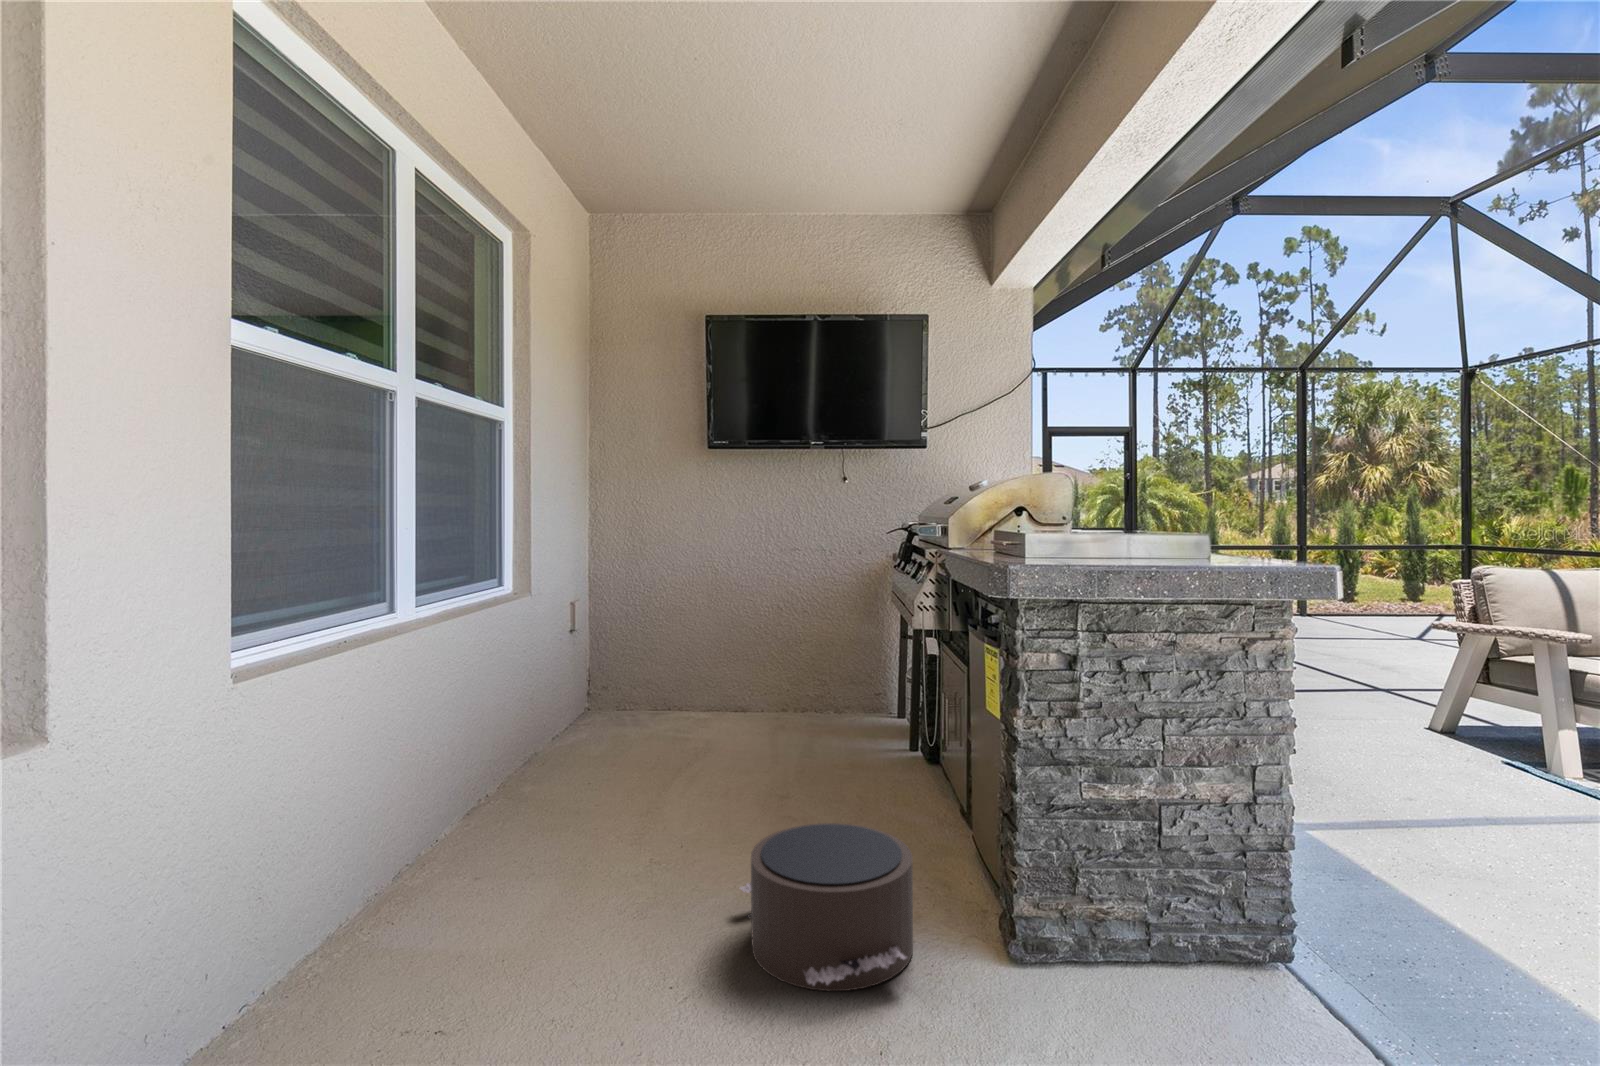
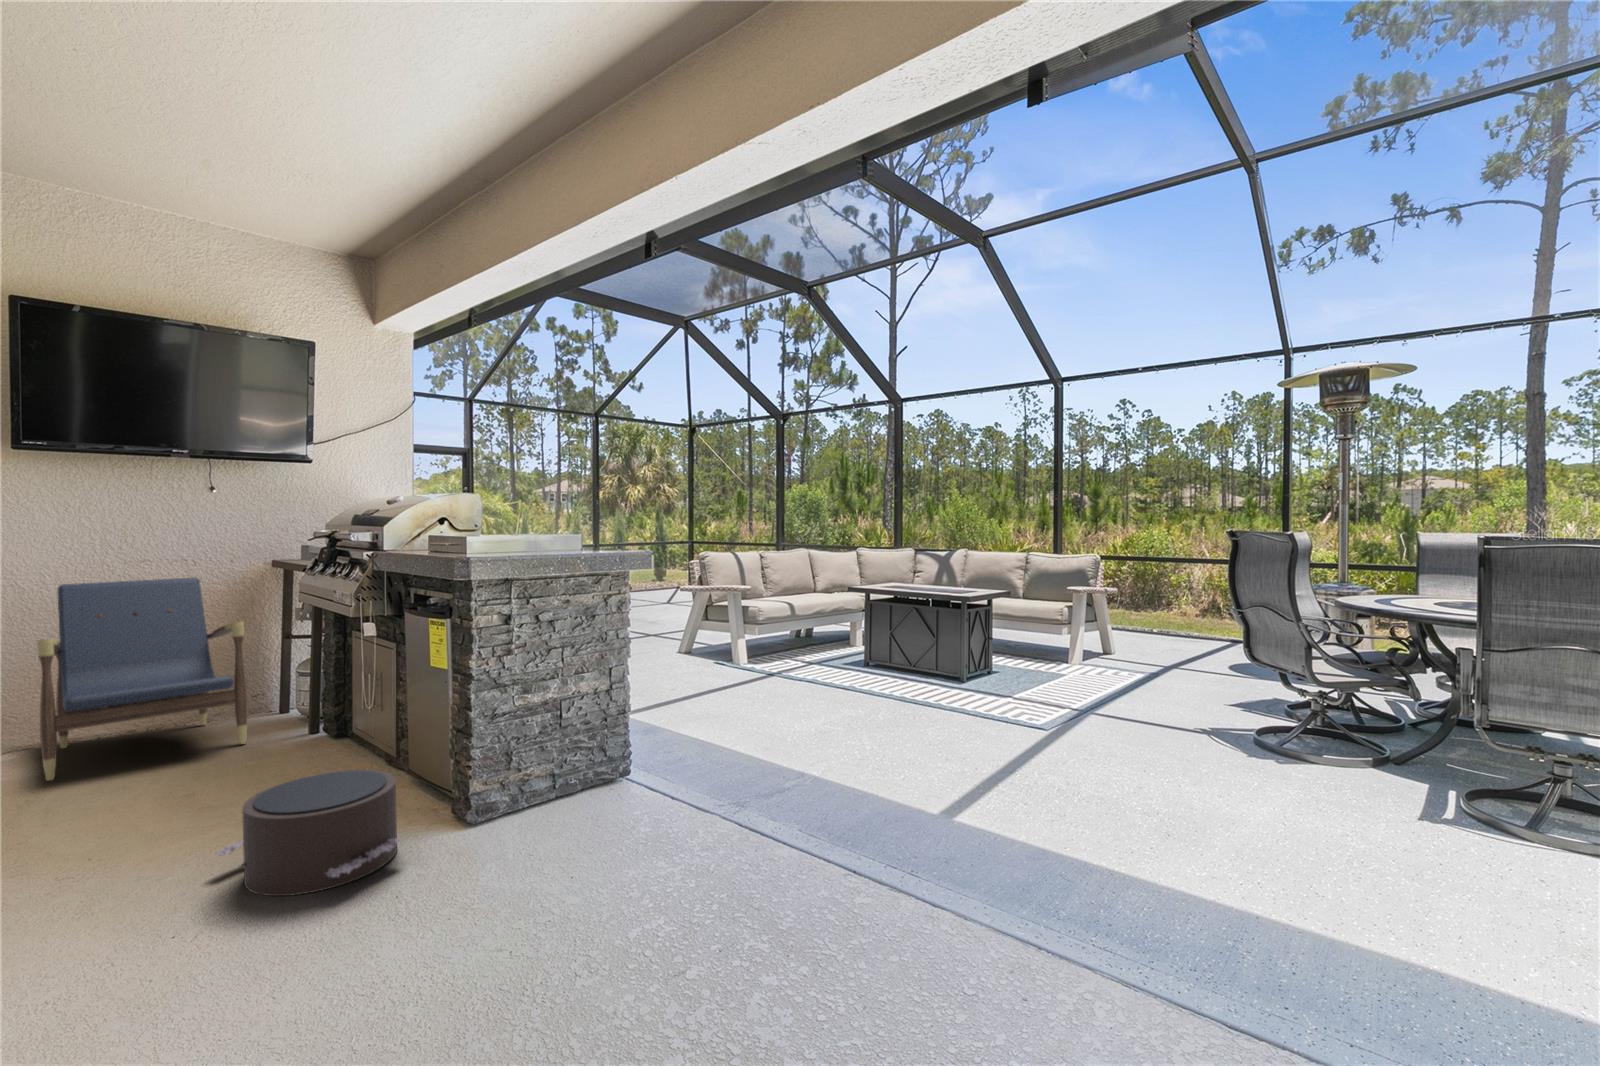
lounge chair: none [709,571,856,746] -> present [37,577,247,780]

